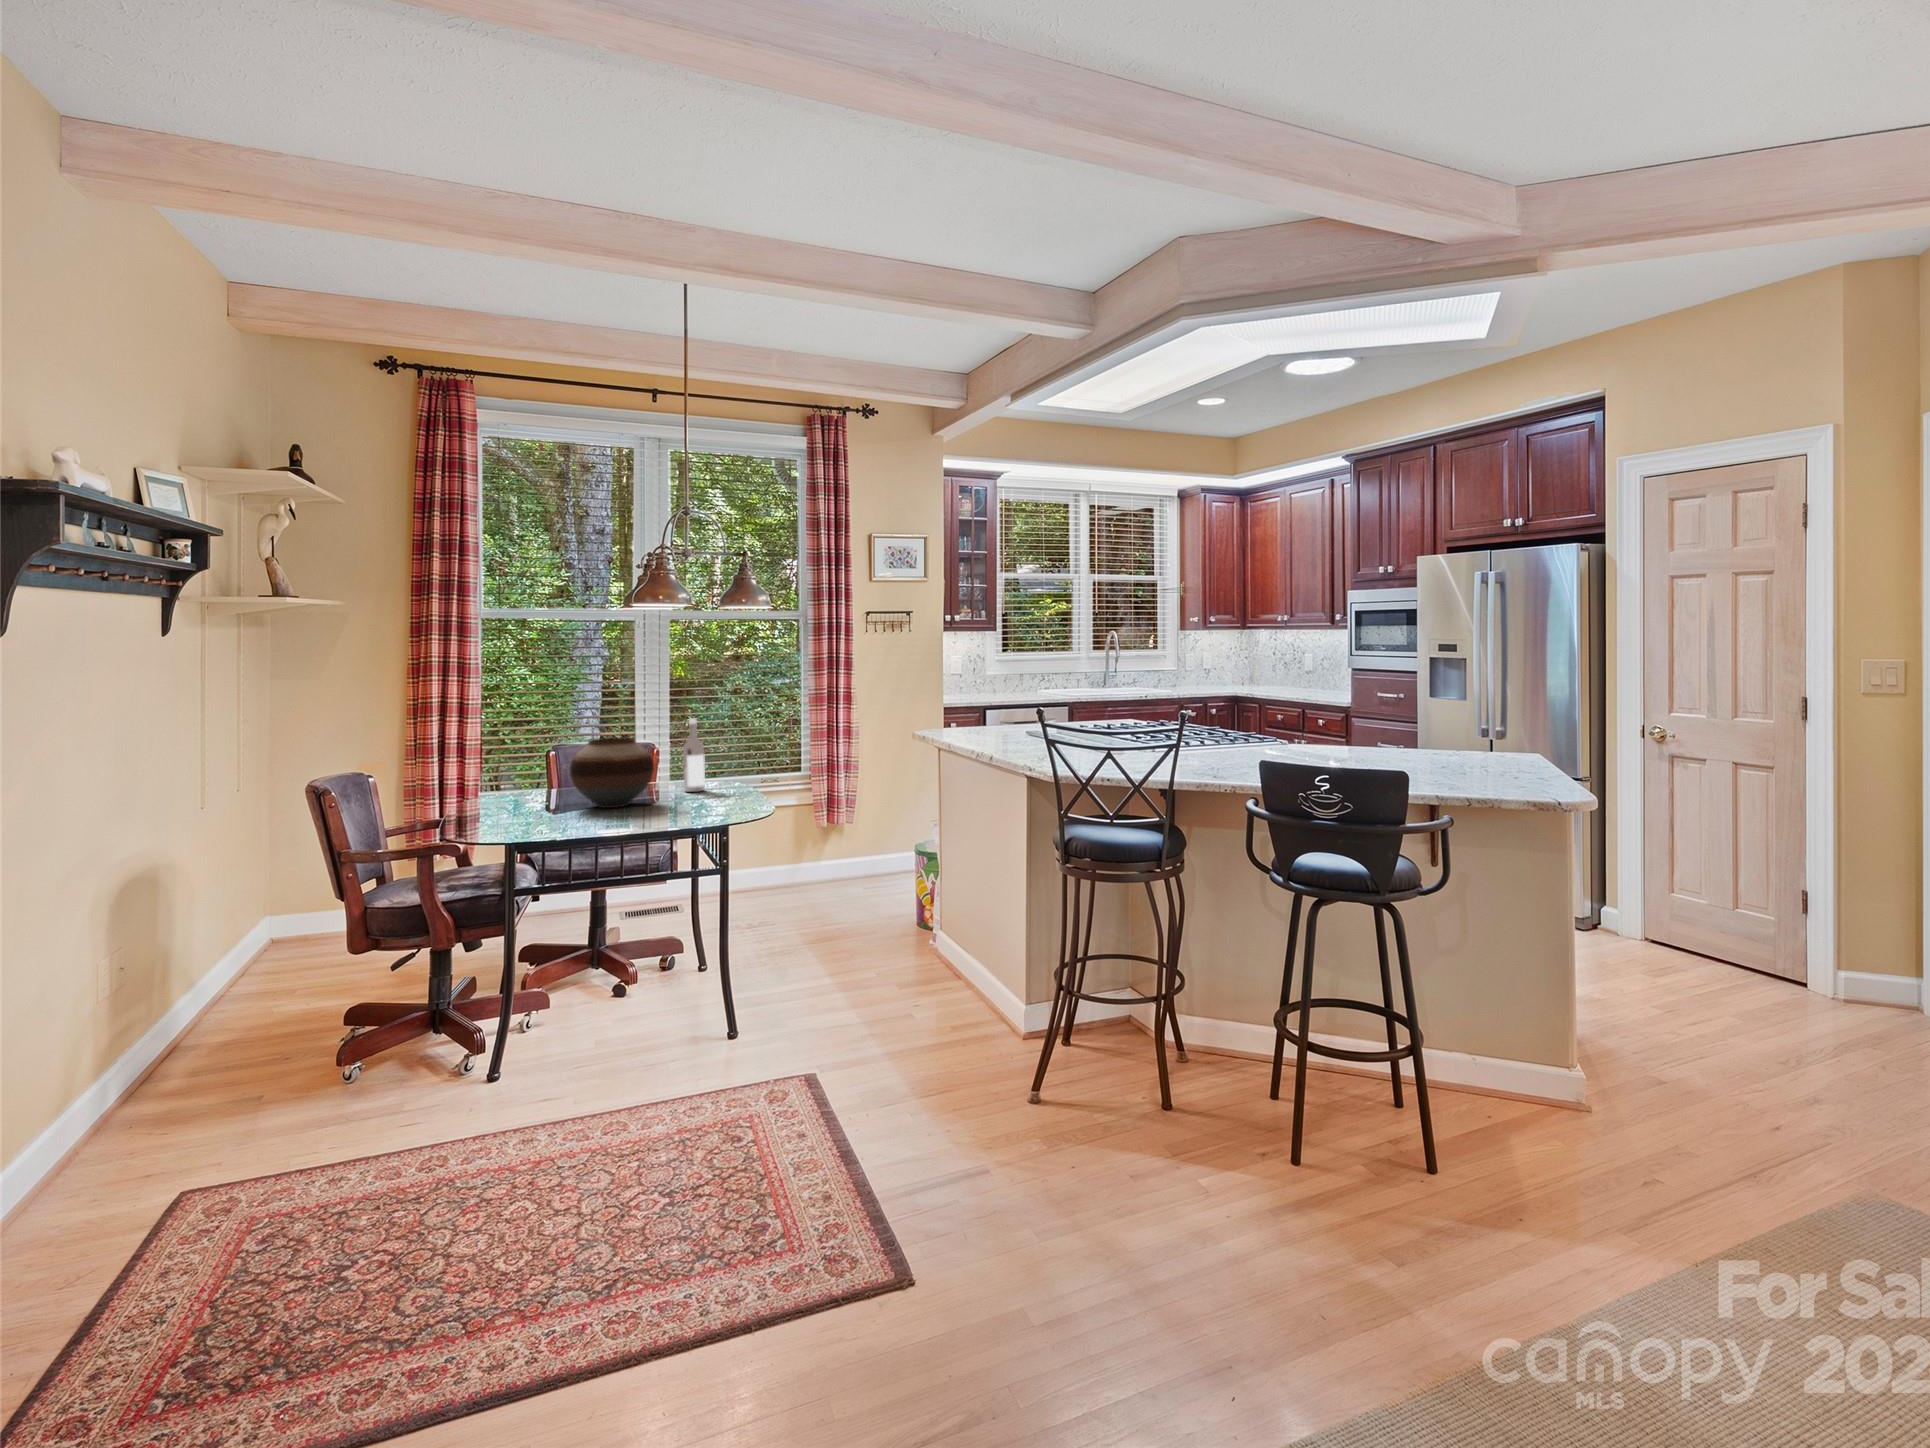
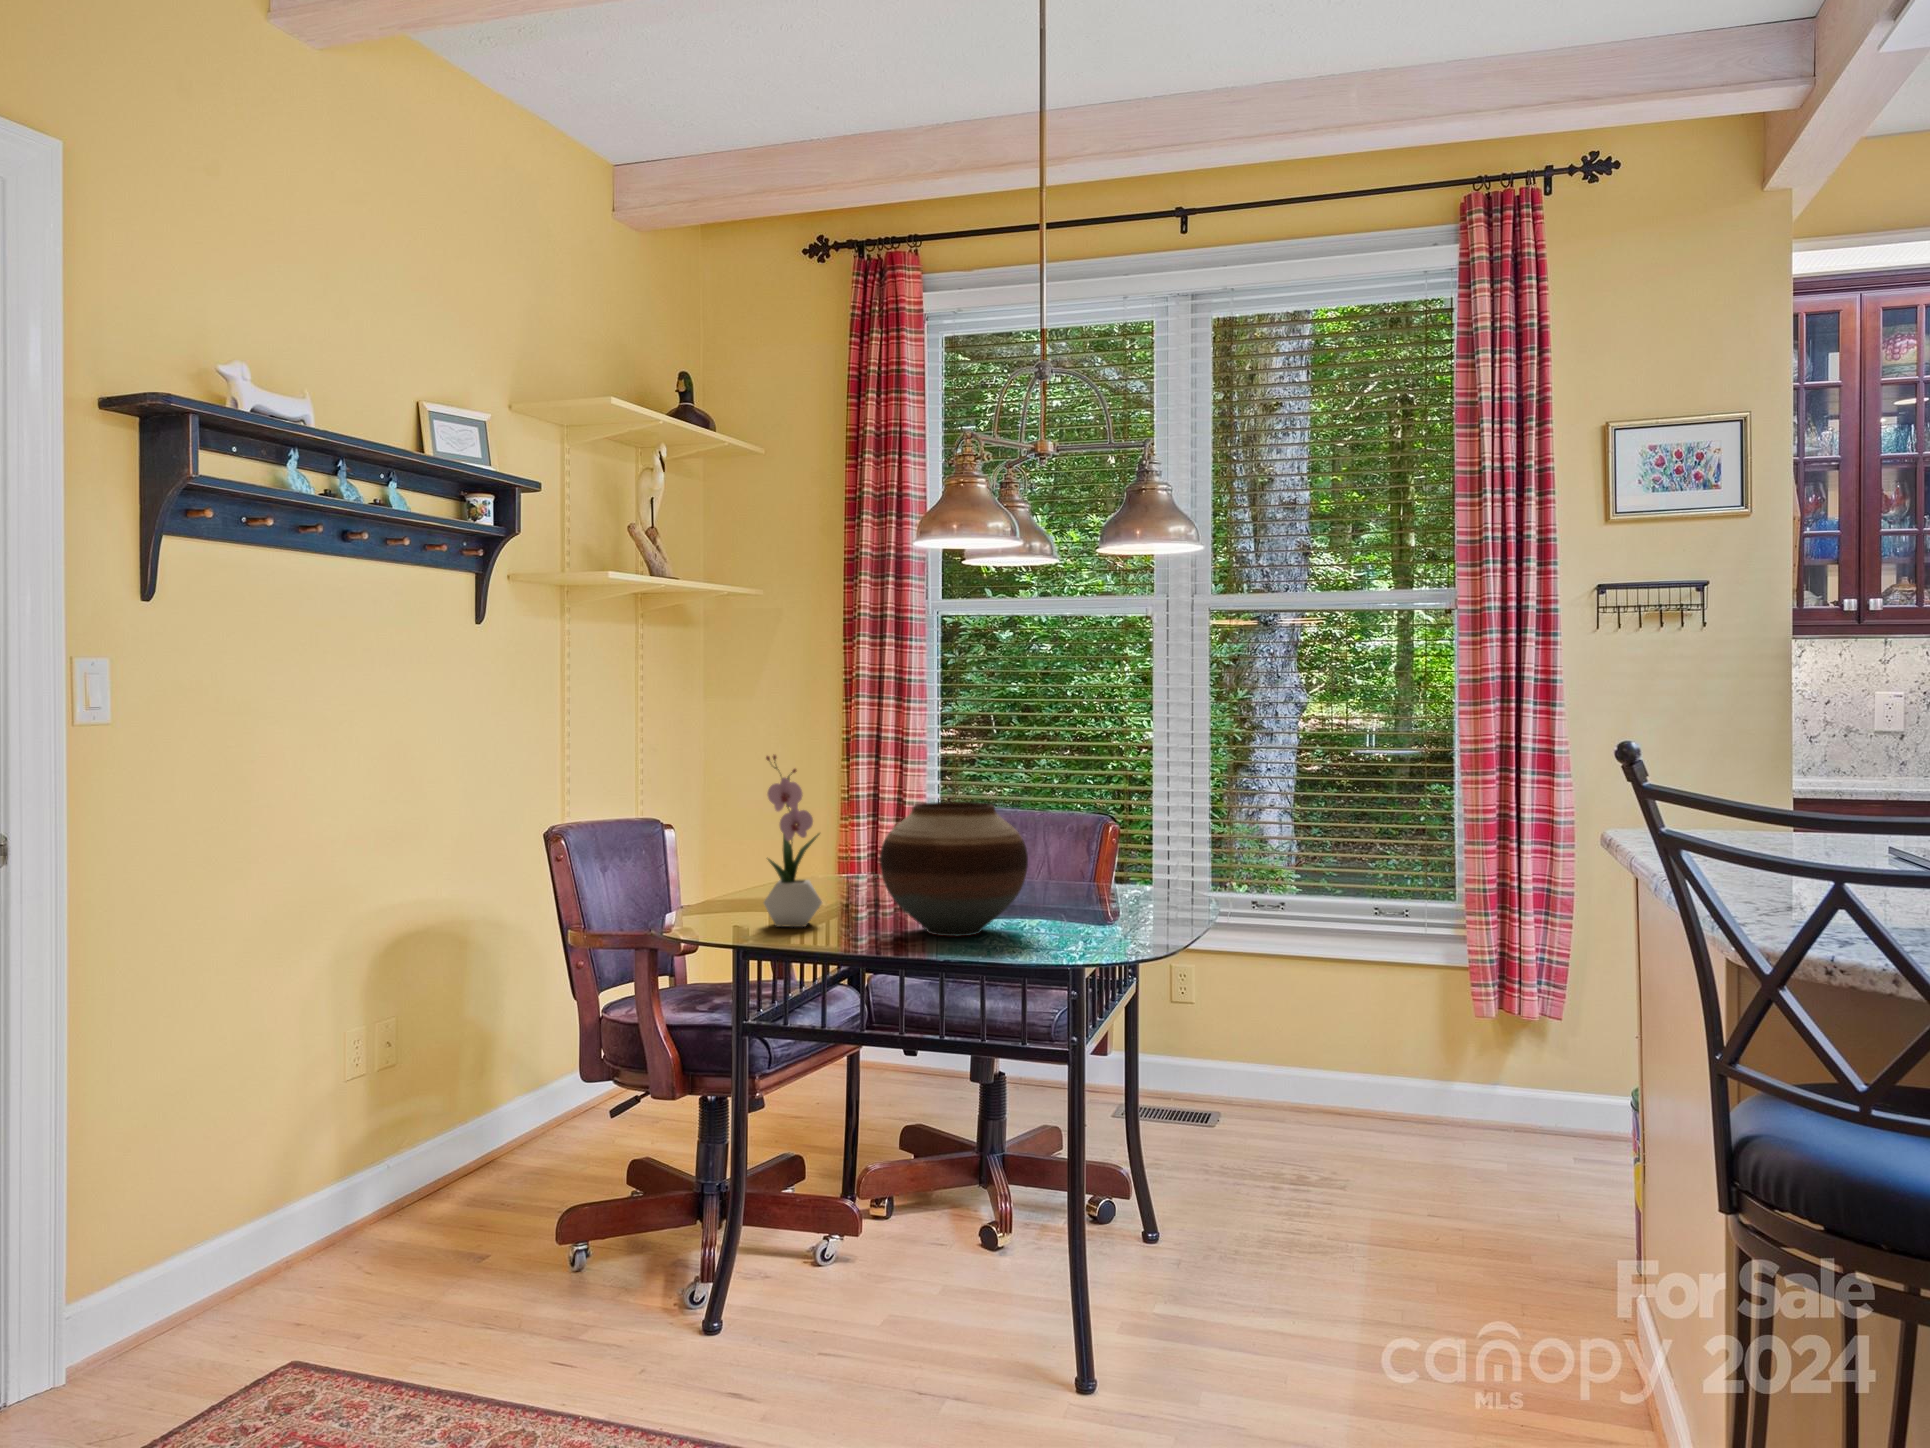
flower arrangement: none [492,718,529,815] -> present [764,755,822,927]
wine bottle: present [683,718,705,792] -> none [1112,774,1152,922]

